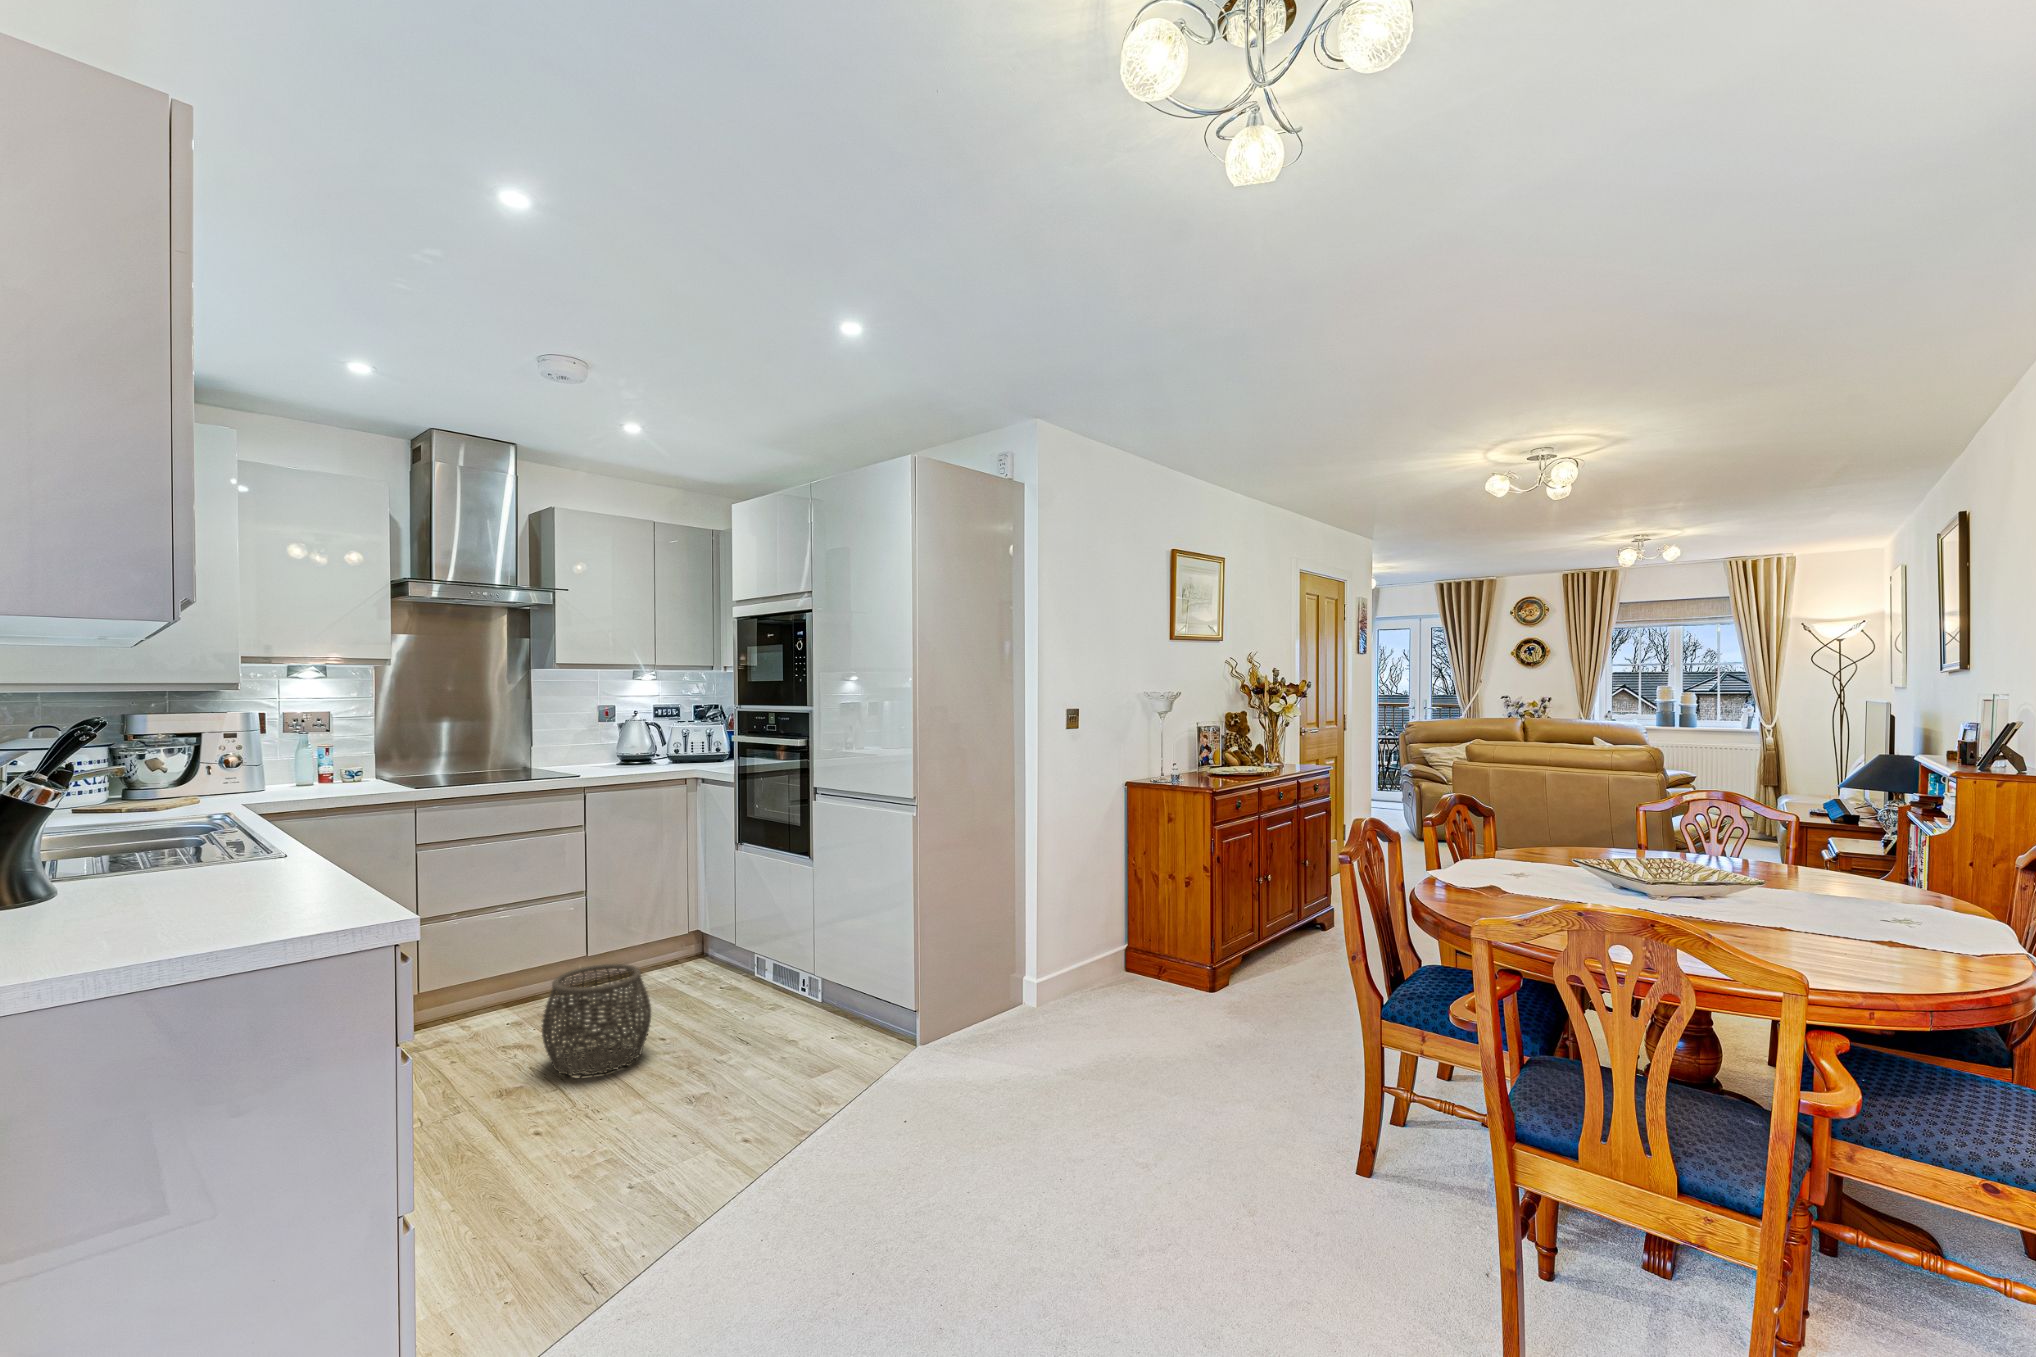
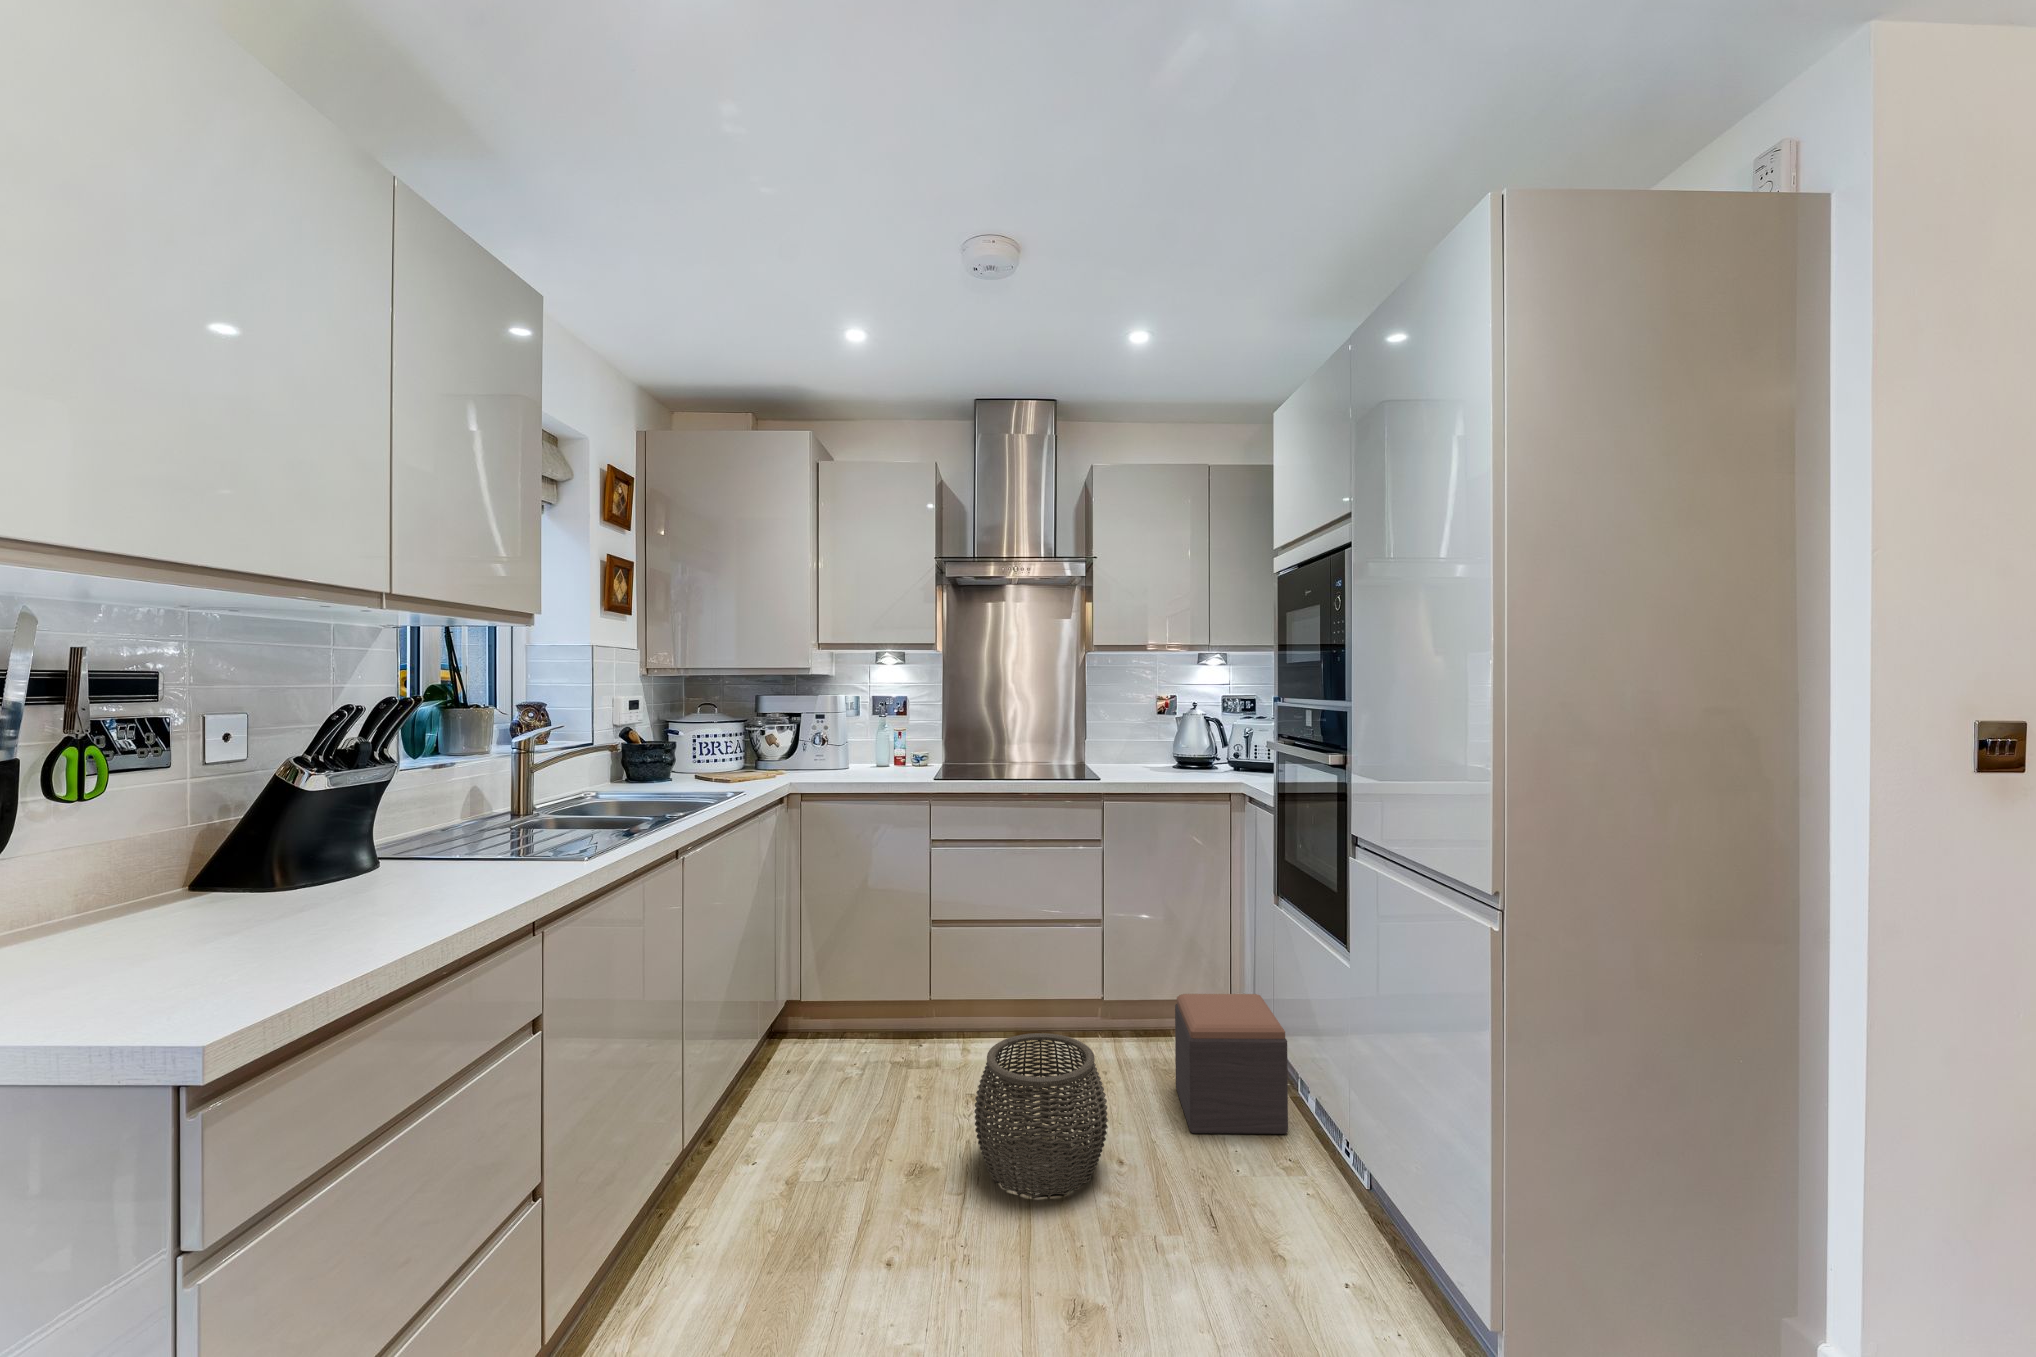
footstool: none [666,917,757,1016] -> present [1175,994,1288,1134]

